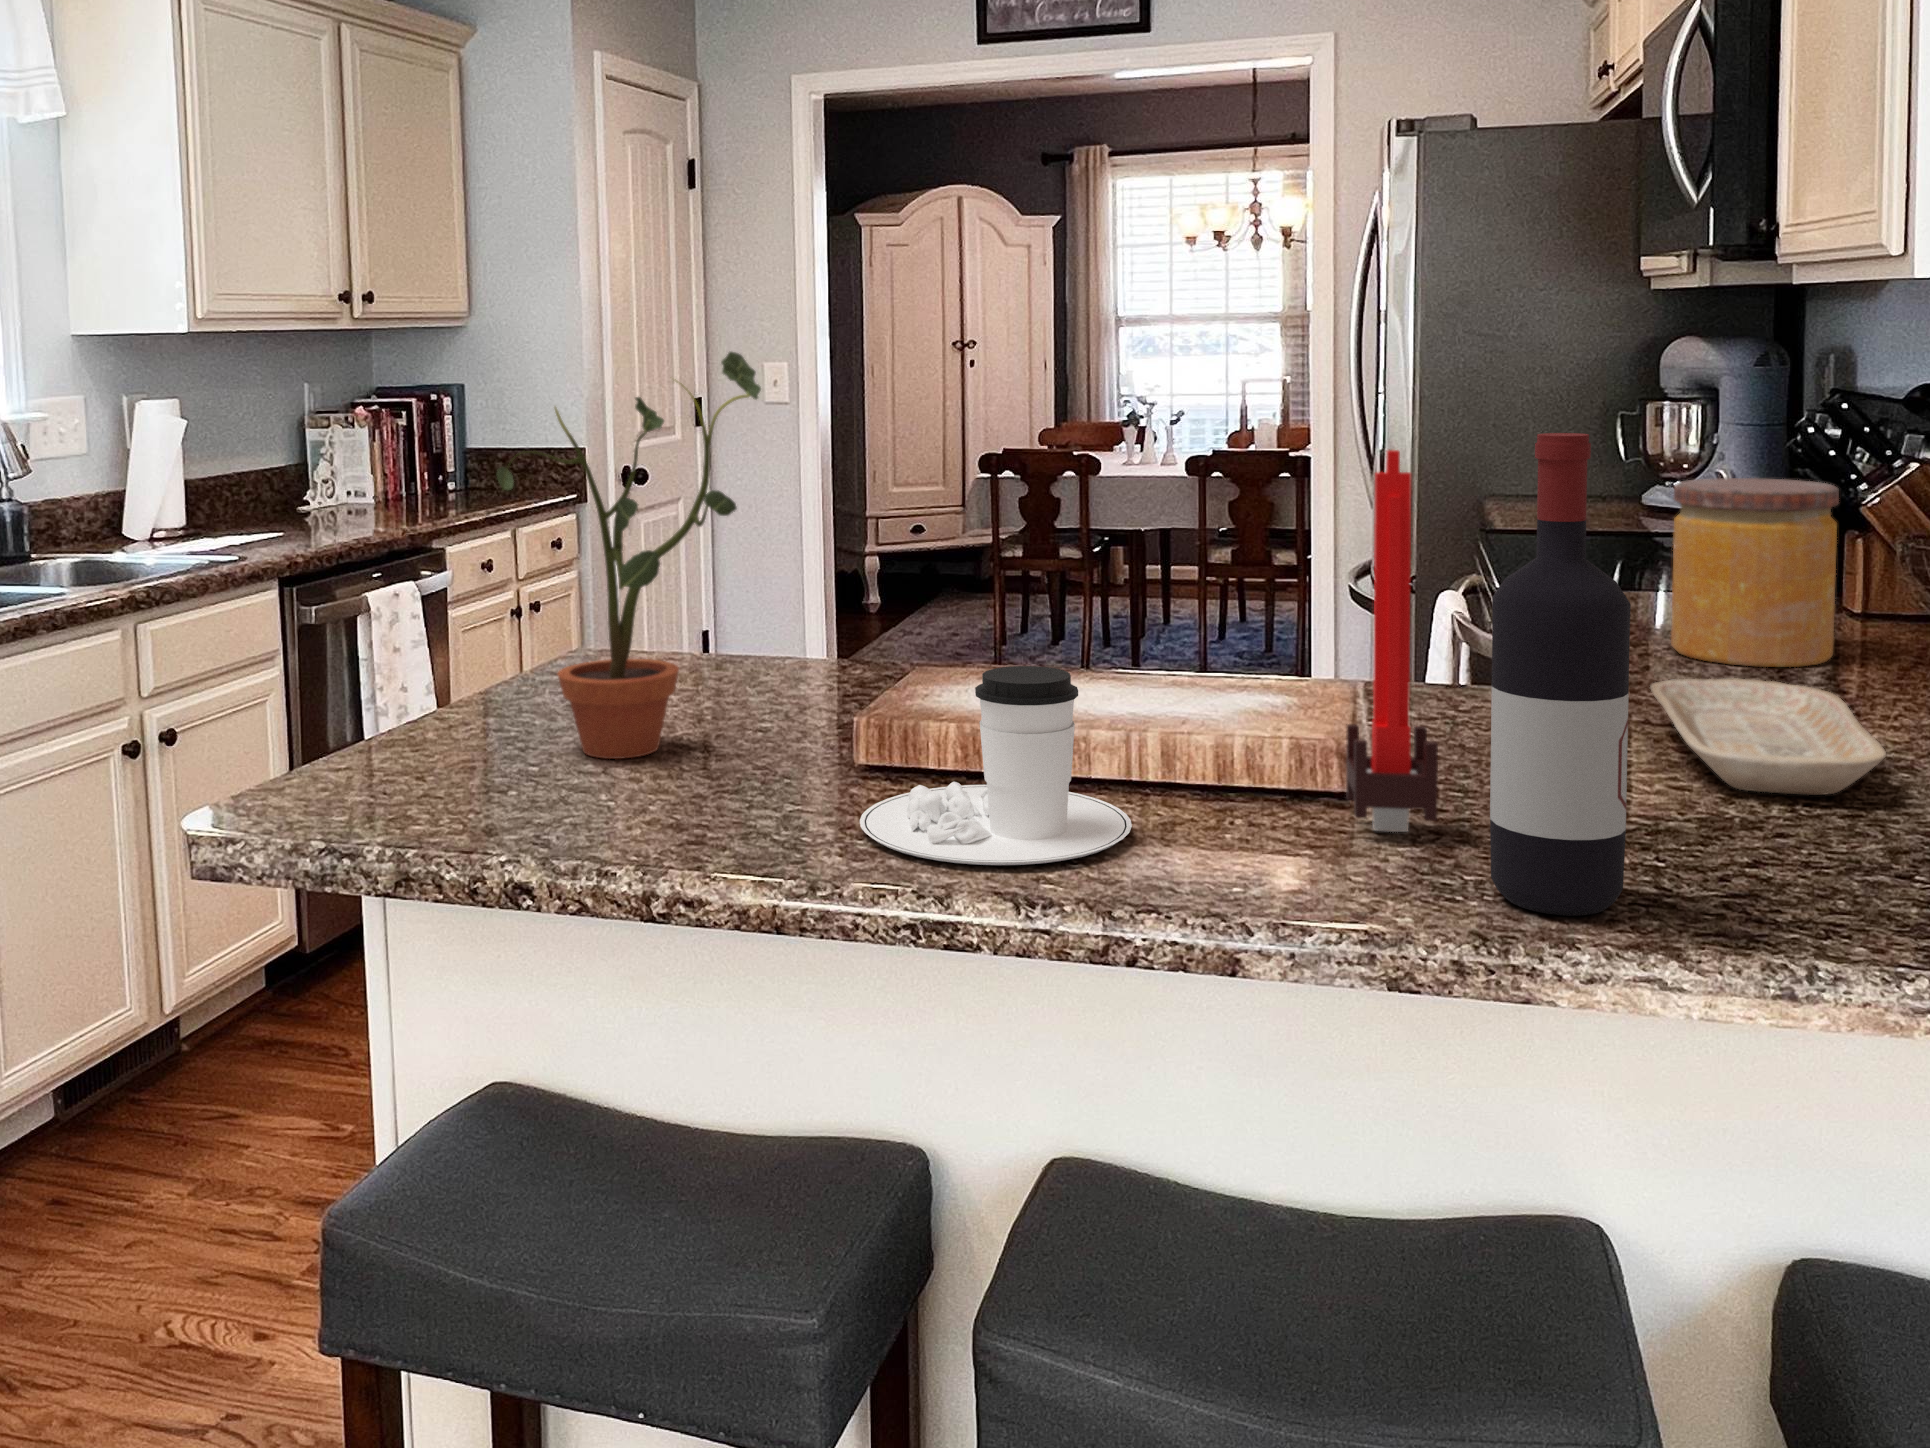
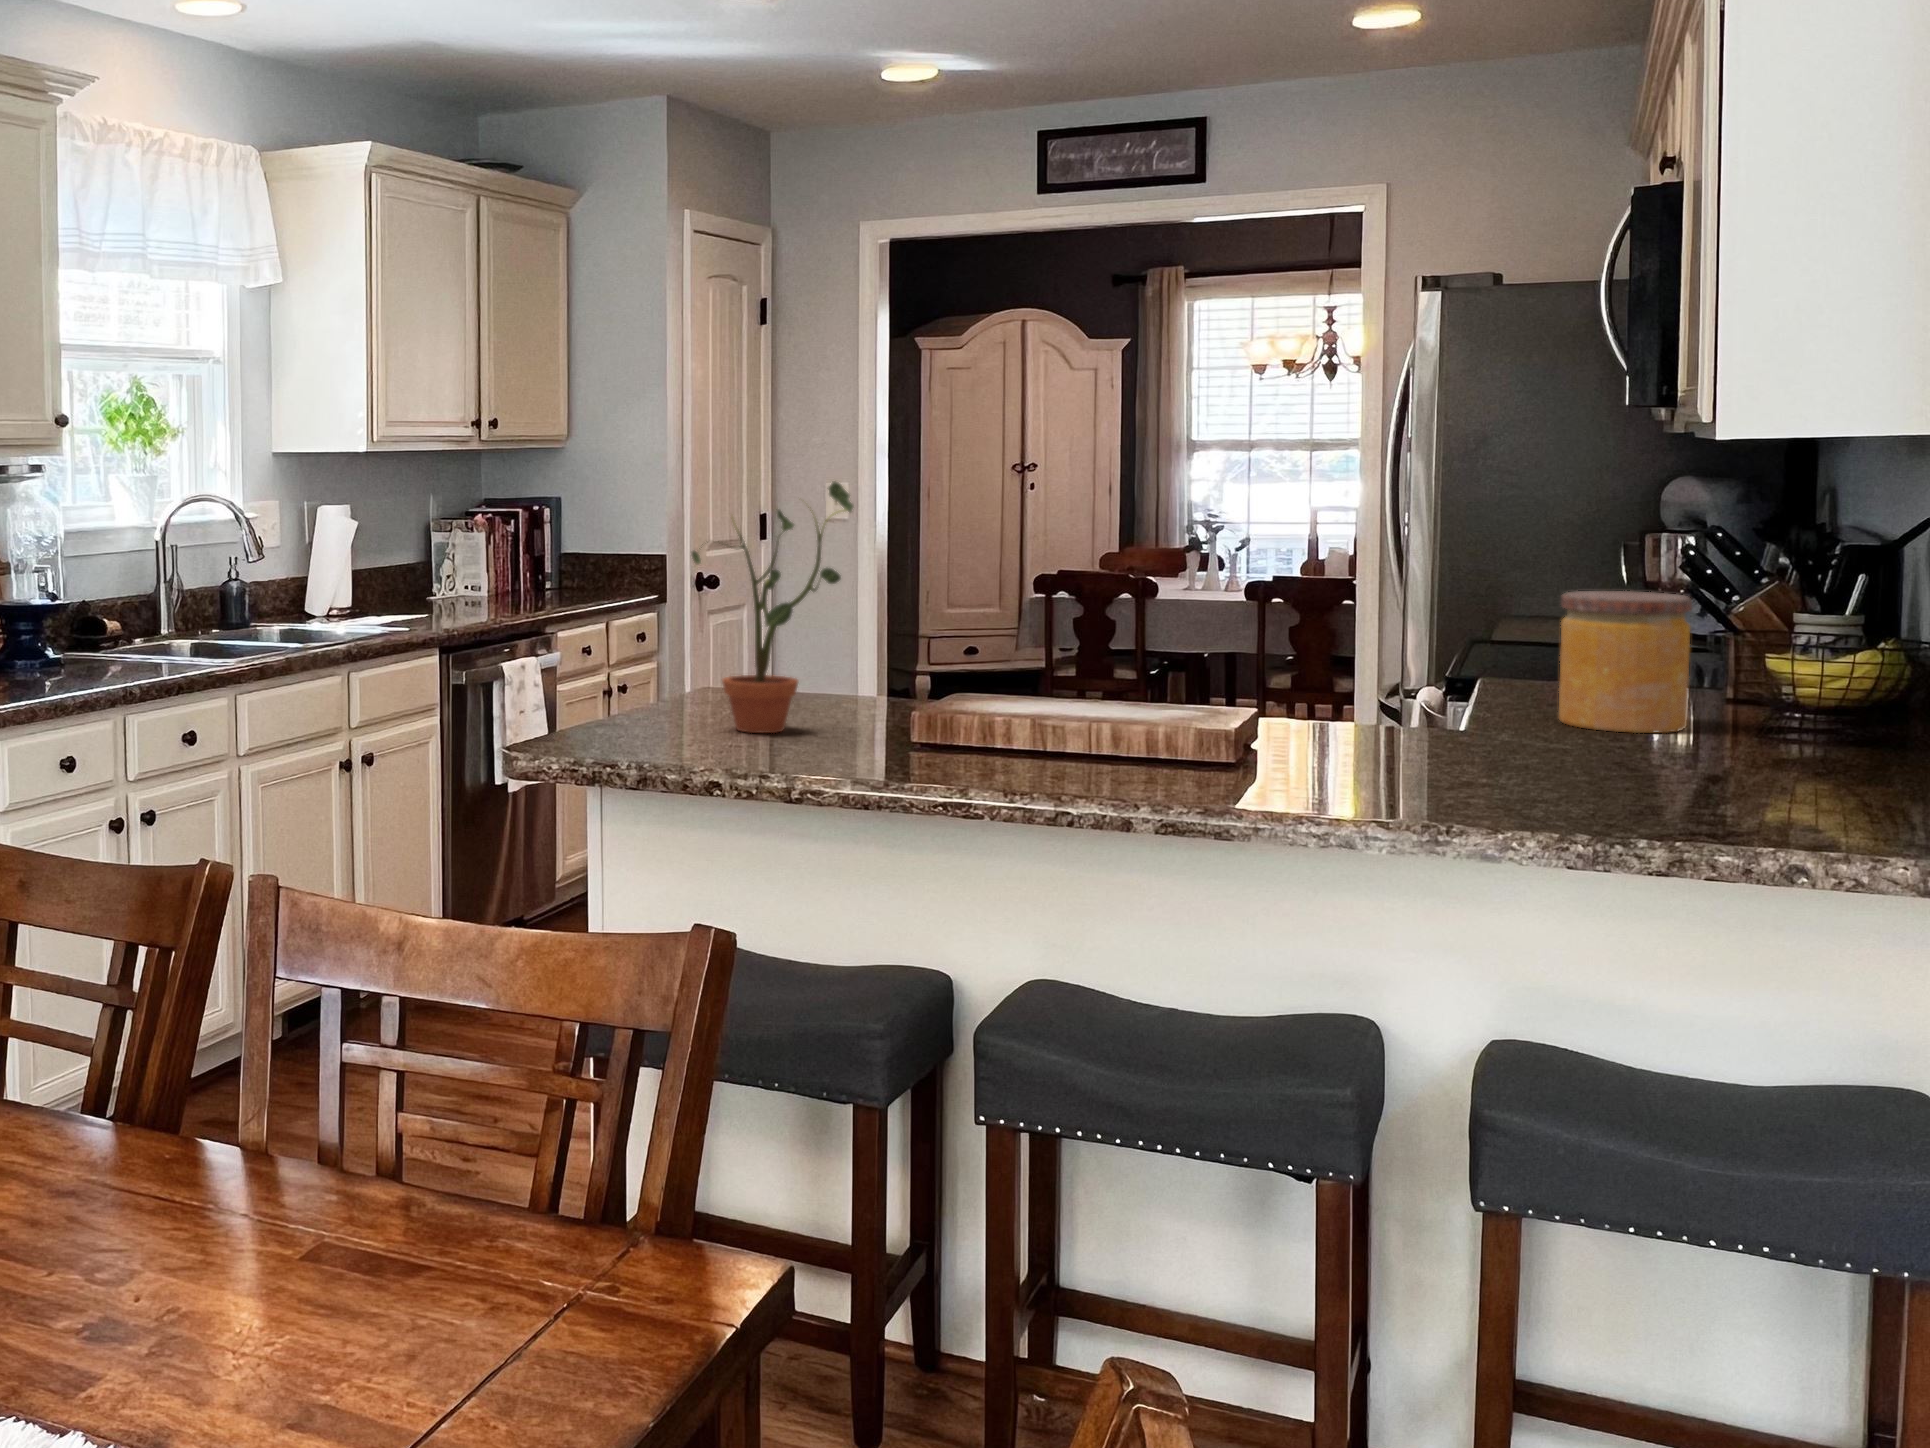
wine bottle: present [1490,433,1631,916] -> none [1289,540,1371,812]
candle: present [1346,450,1438,832] -> none [1223,551,1275,781]
coffee cup: present [860,666,1132,865] -> none [915,673,1083,780]
tray: present [1650,678,1886,795] -> none [1471,721,1609,782]

